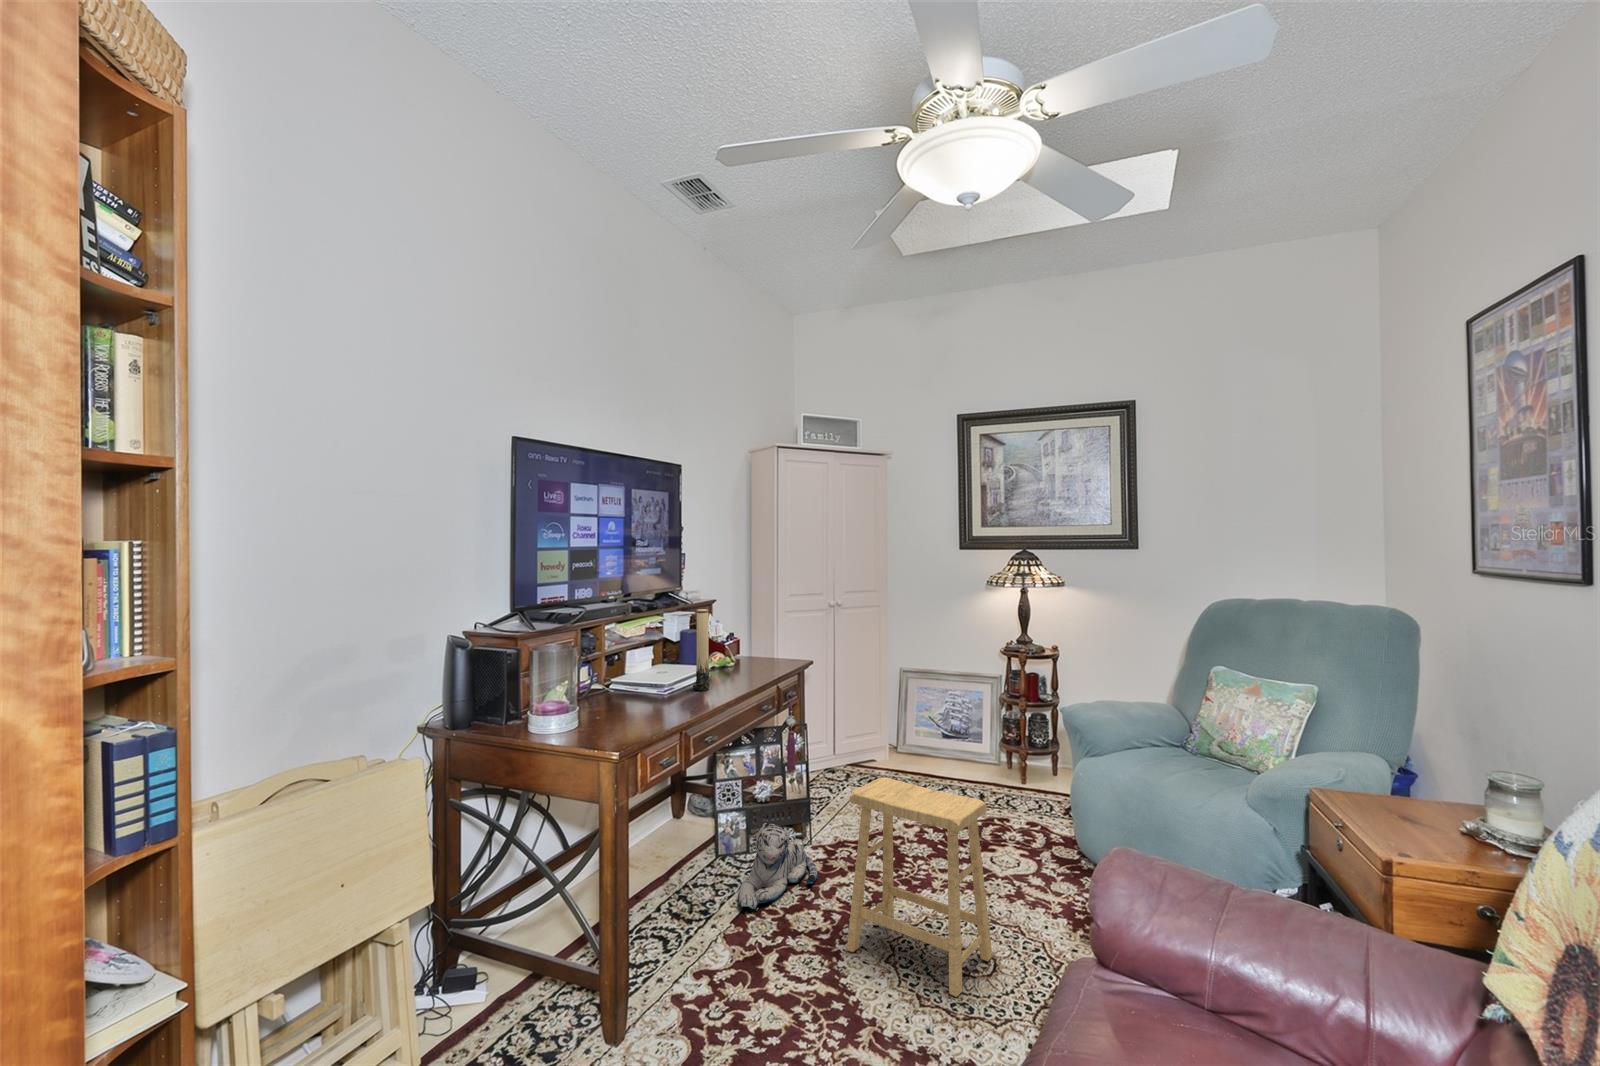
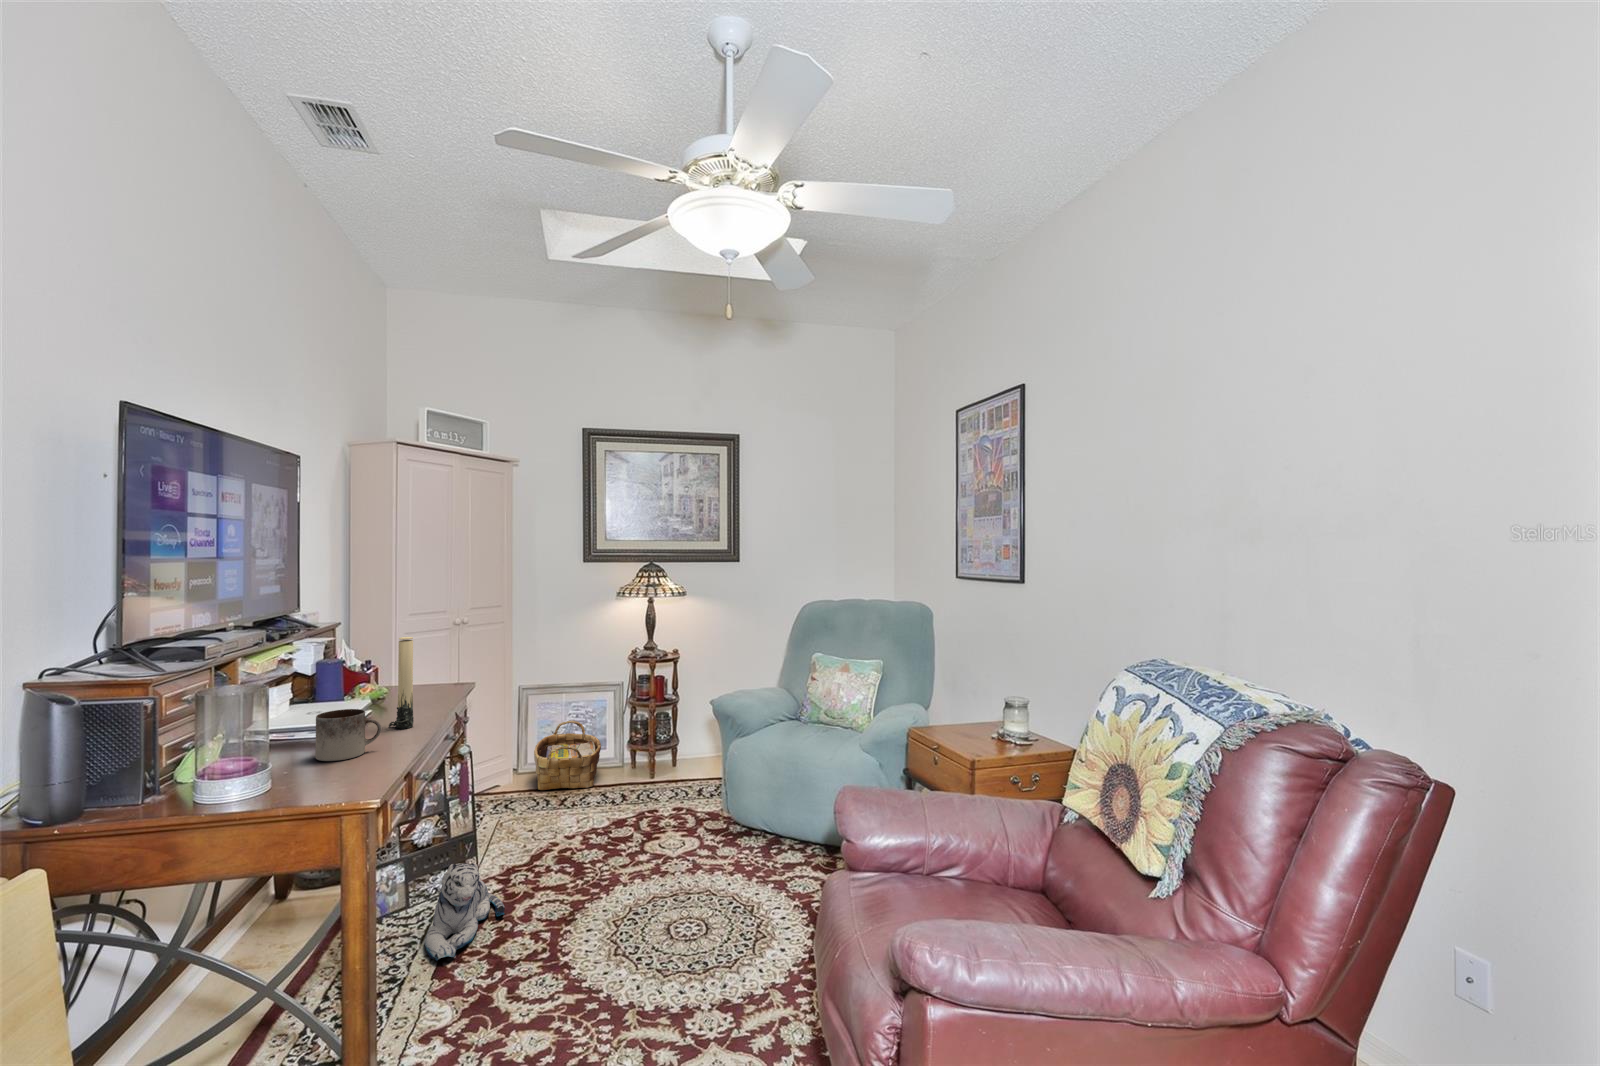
mug: none [612,667,660,709] -> present [315,709,381,761]
woven basket: none [903,709,970,780] -> present [534,721,601,790]
footstool: present [847,778,992,997] -> none [573,785,701,960]

